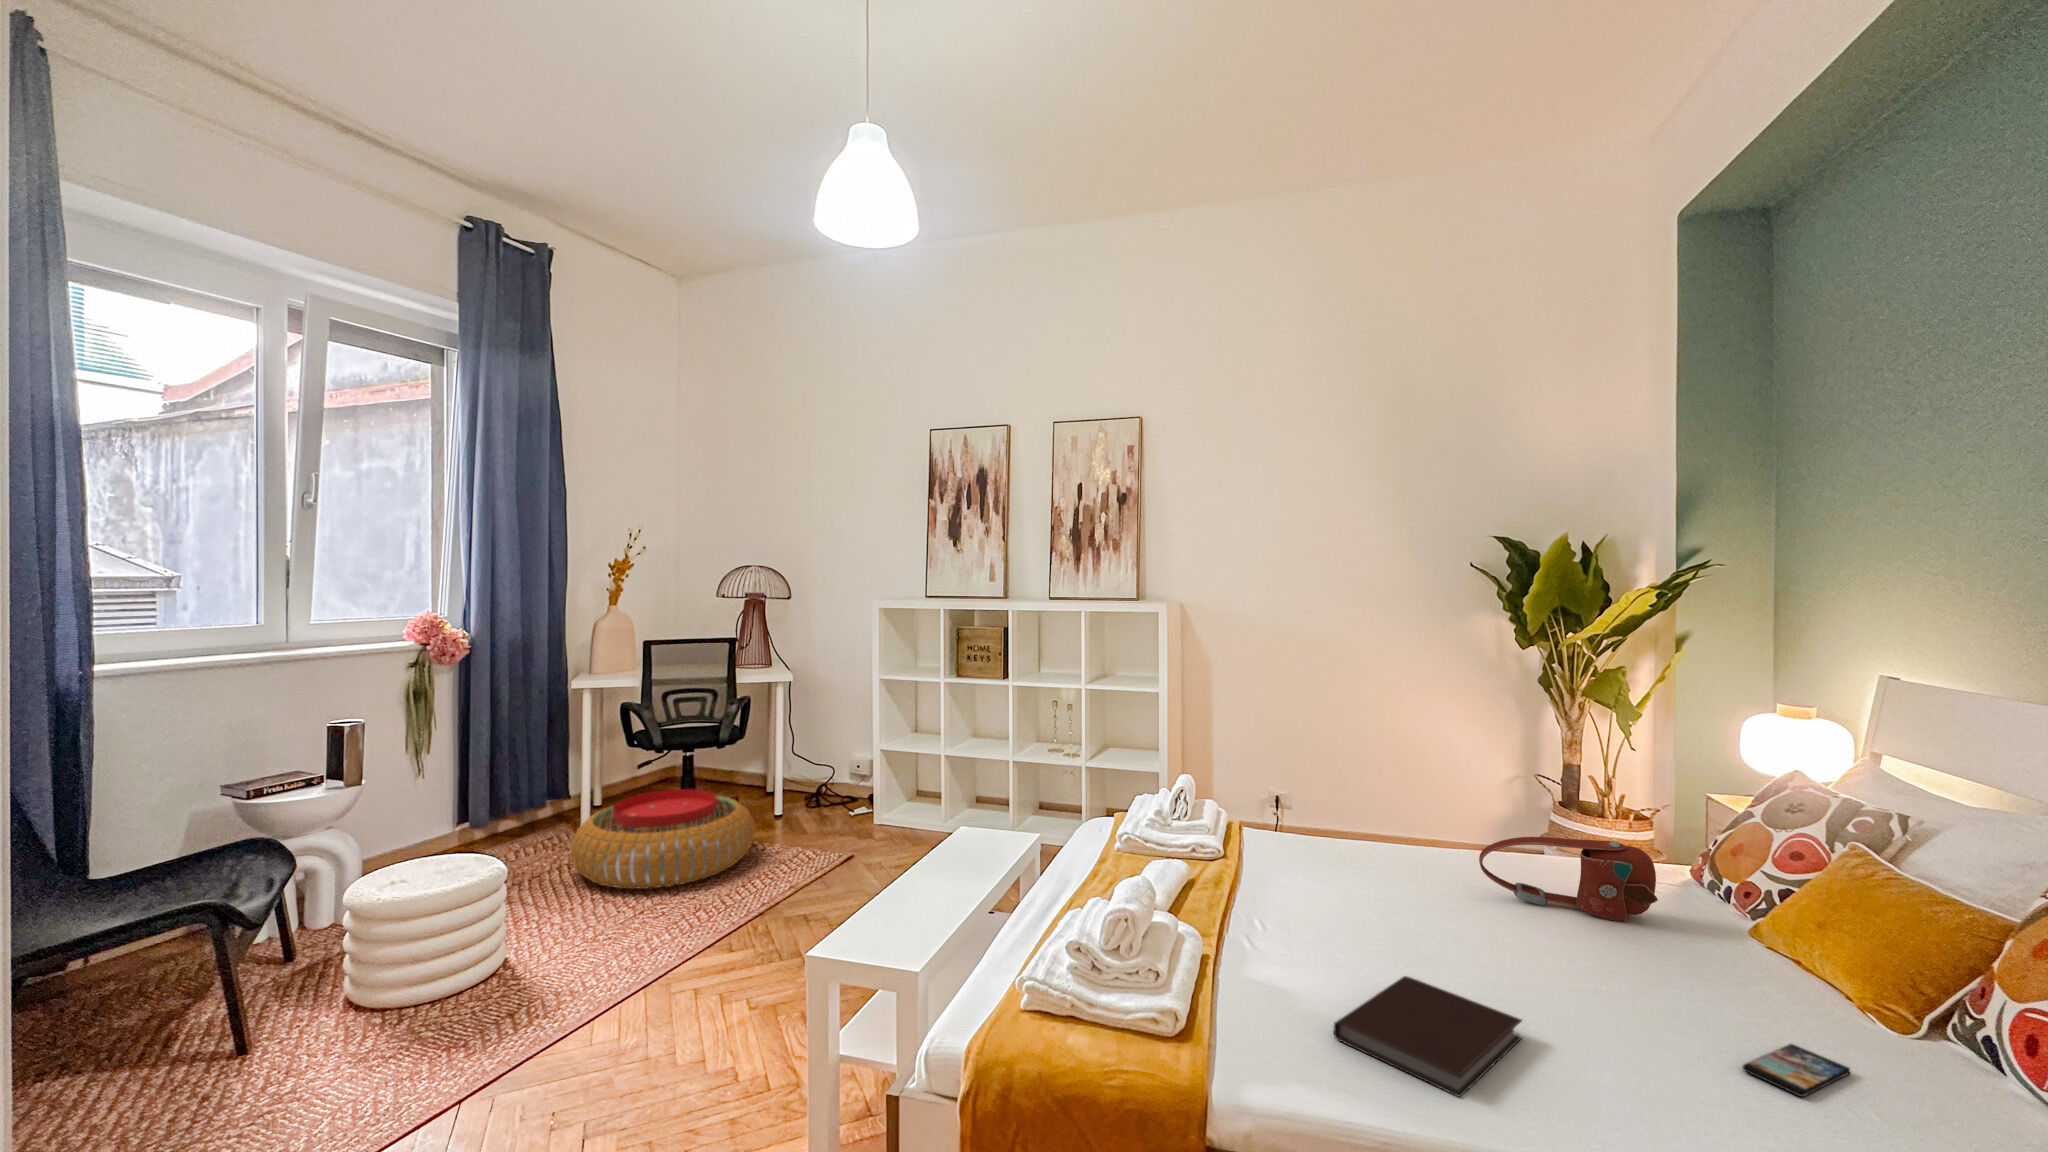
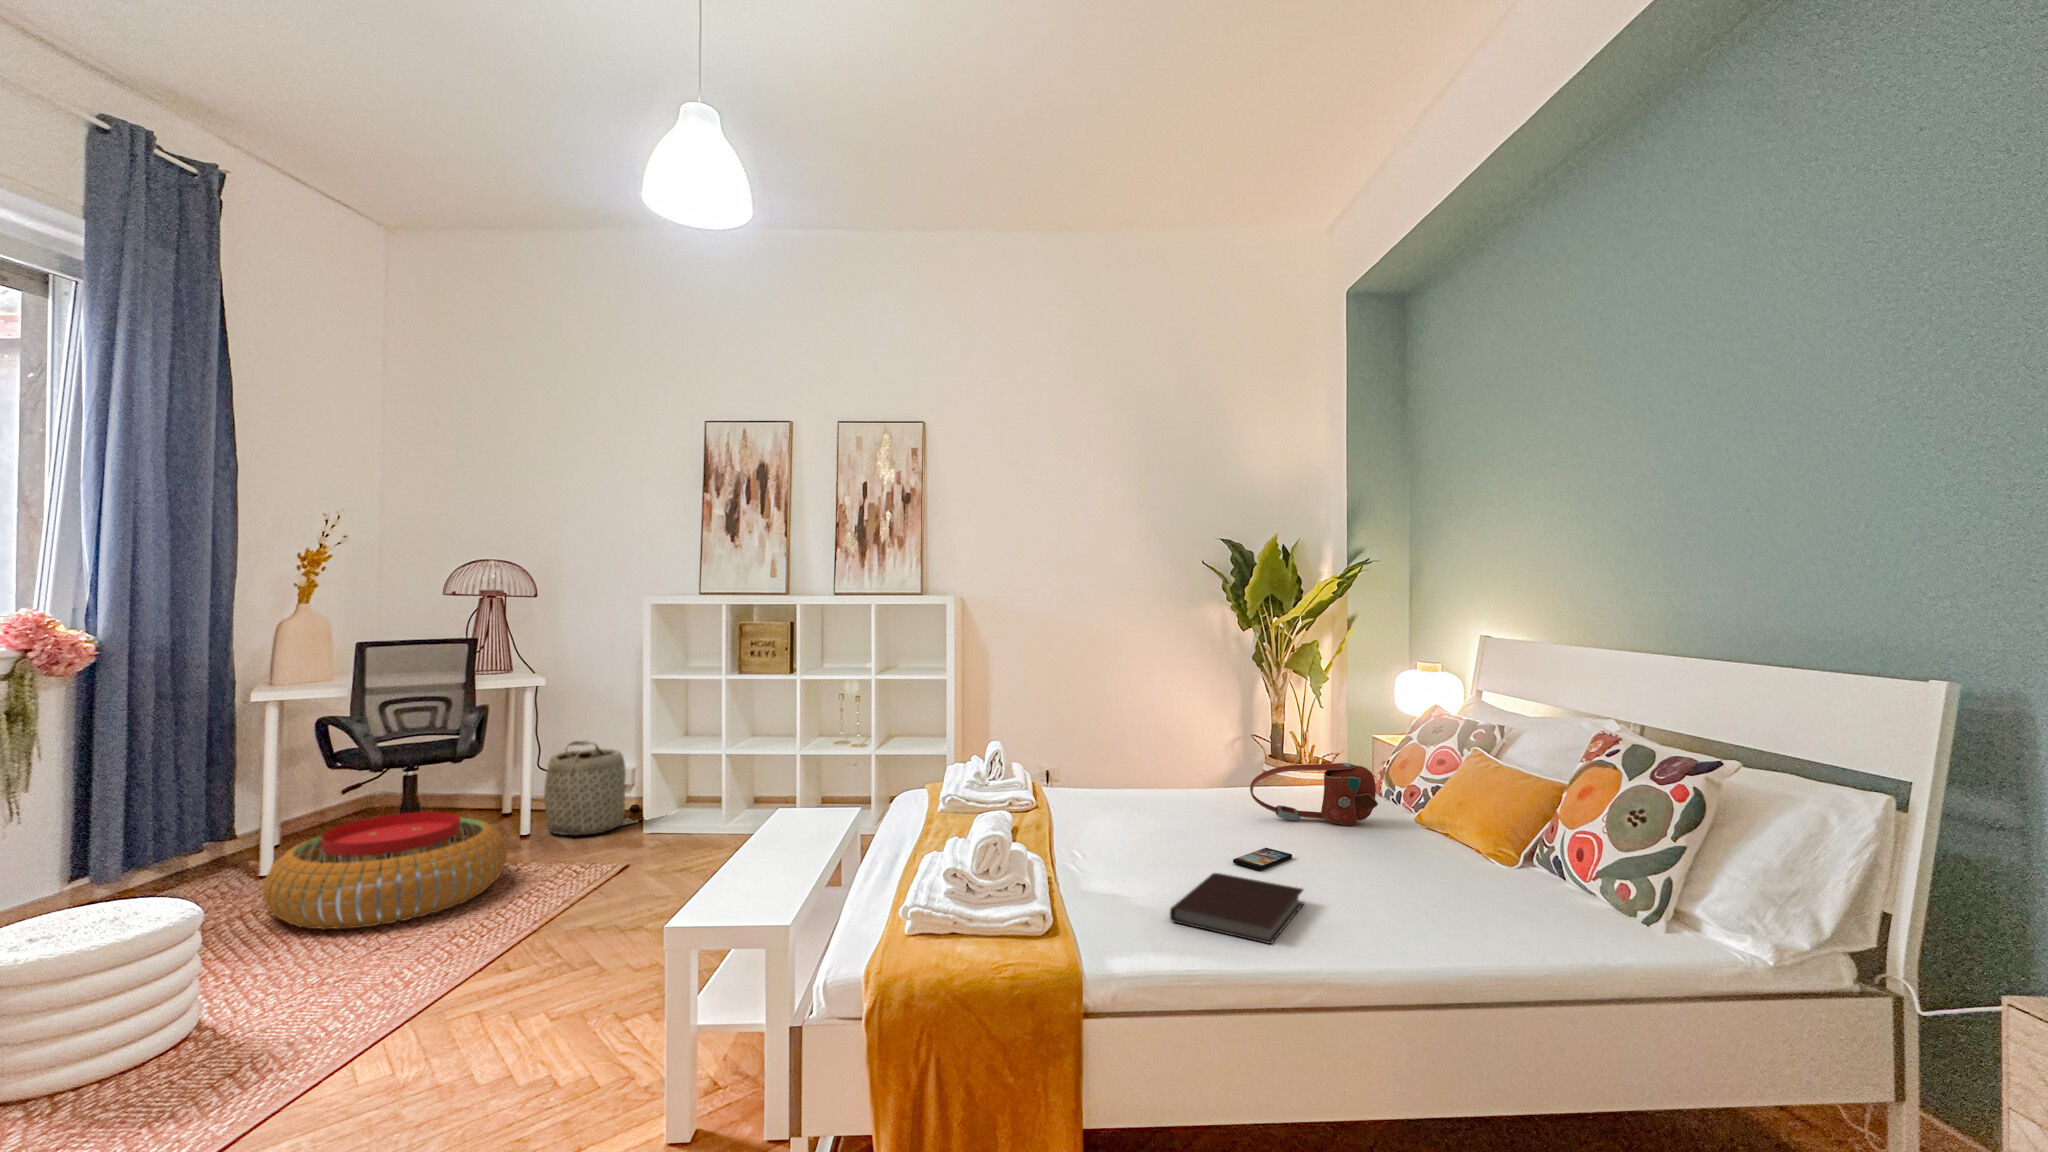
basket: none [795,730,863,817] -> present [544,741,626,835]
smartphone: present [1743,1044,1850,1097] -> present [1233,848,1292,870]

